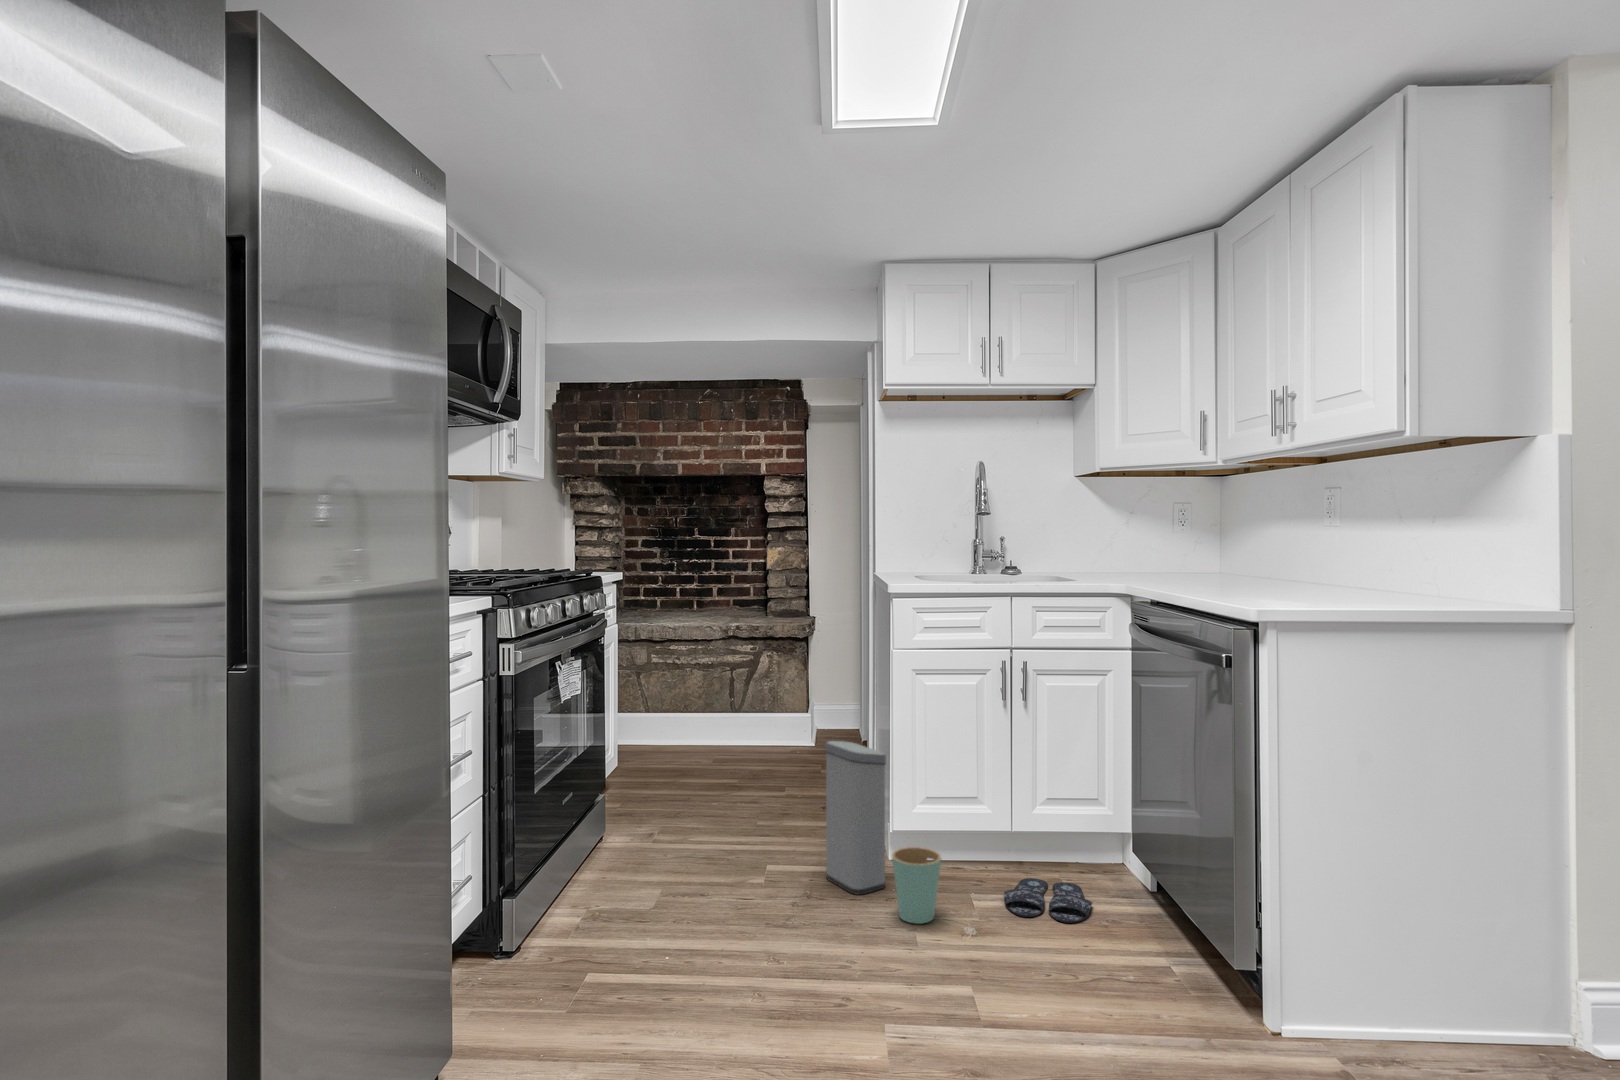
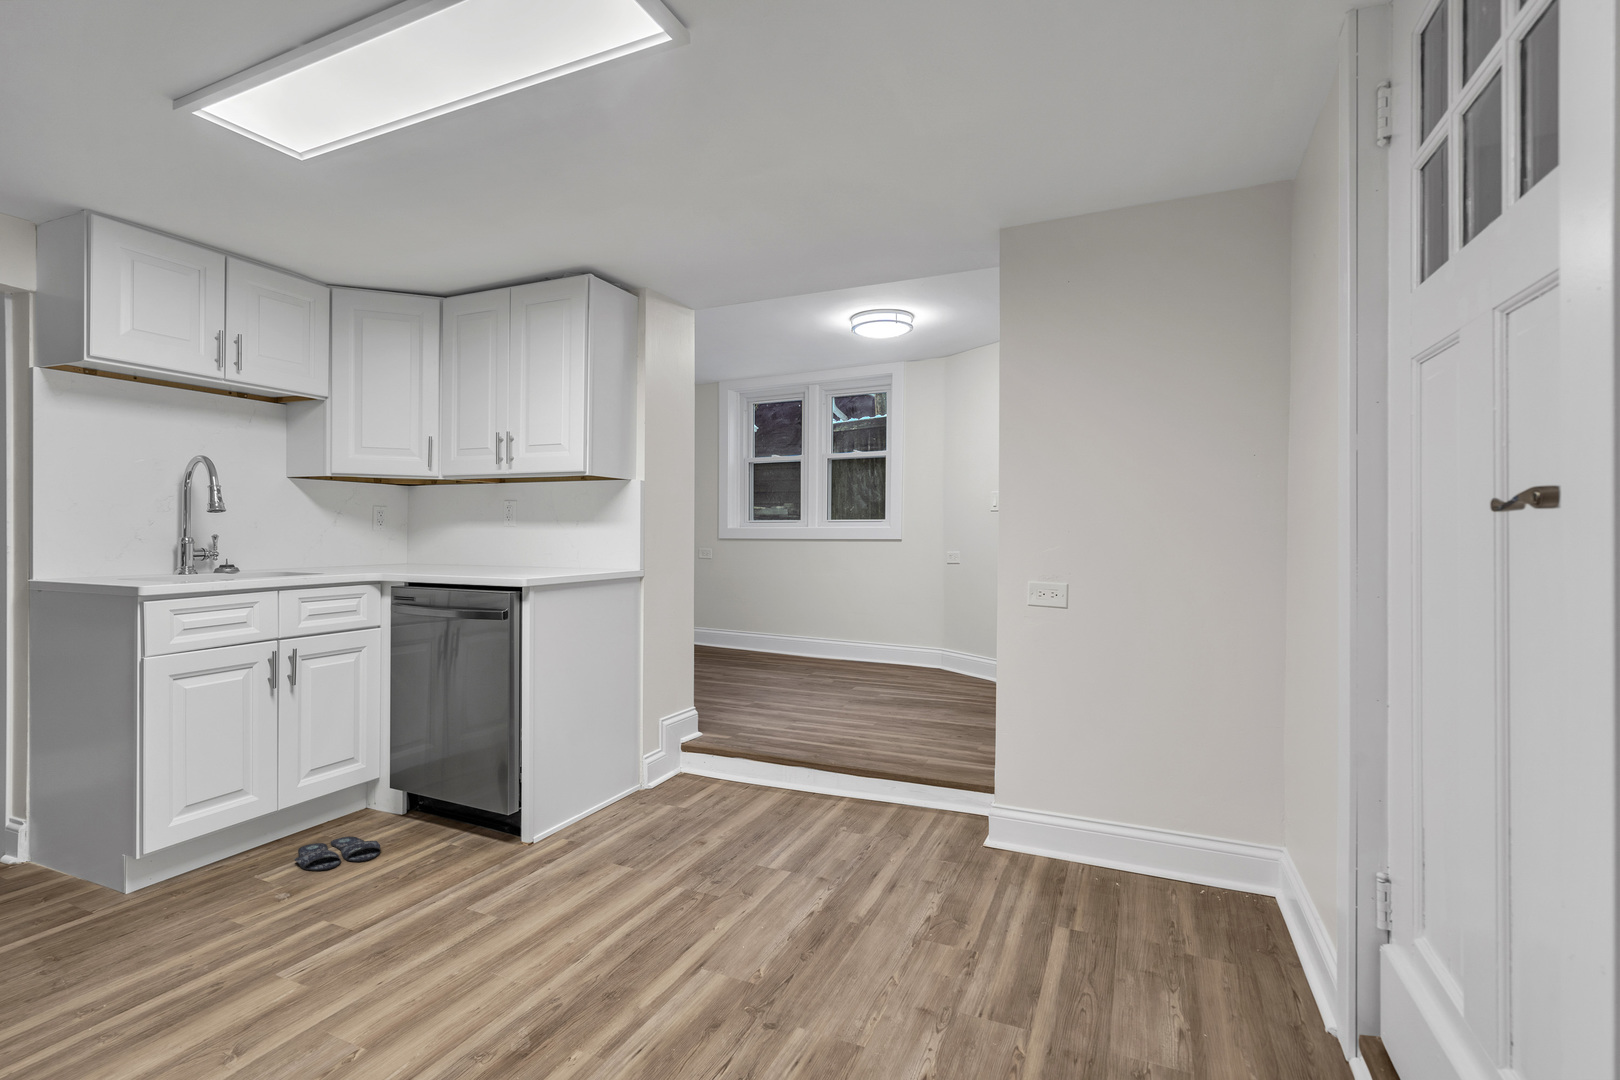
trash can: present [825,741,941,924] -> none [70,759,254,919]

